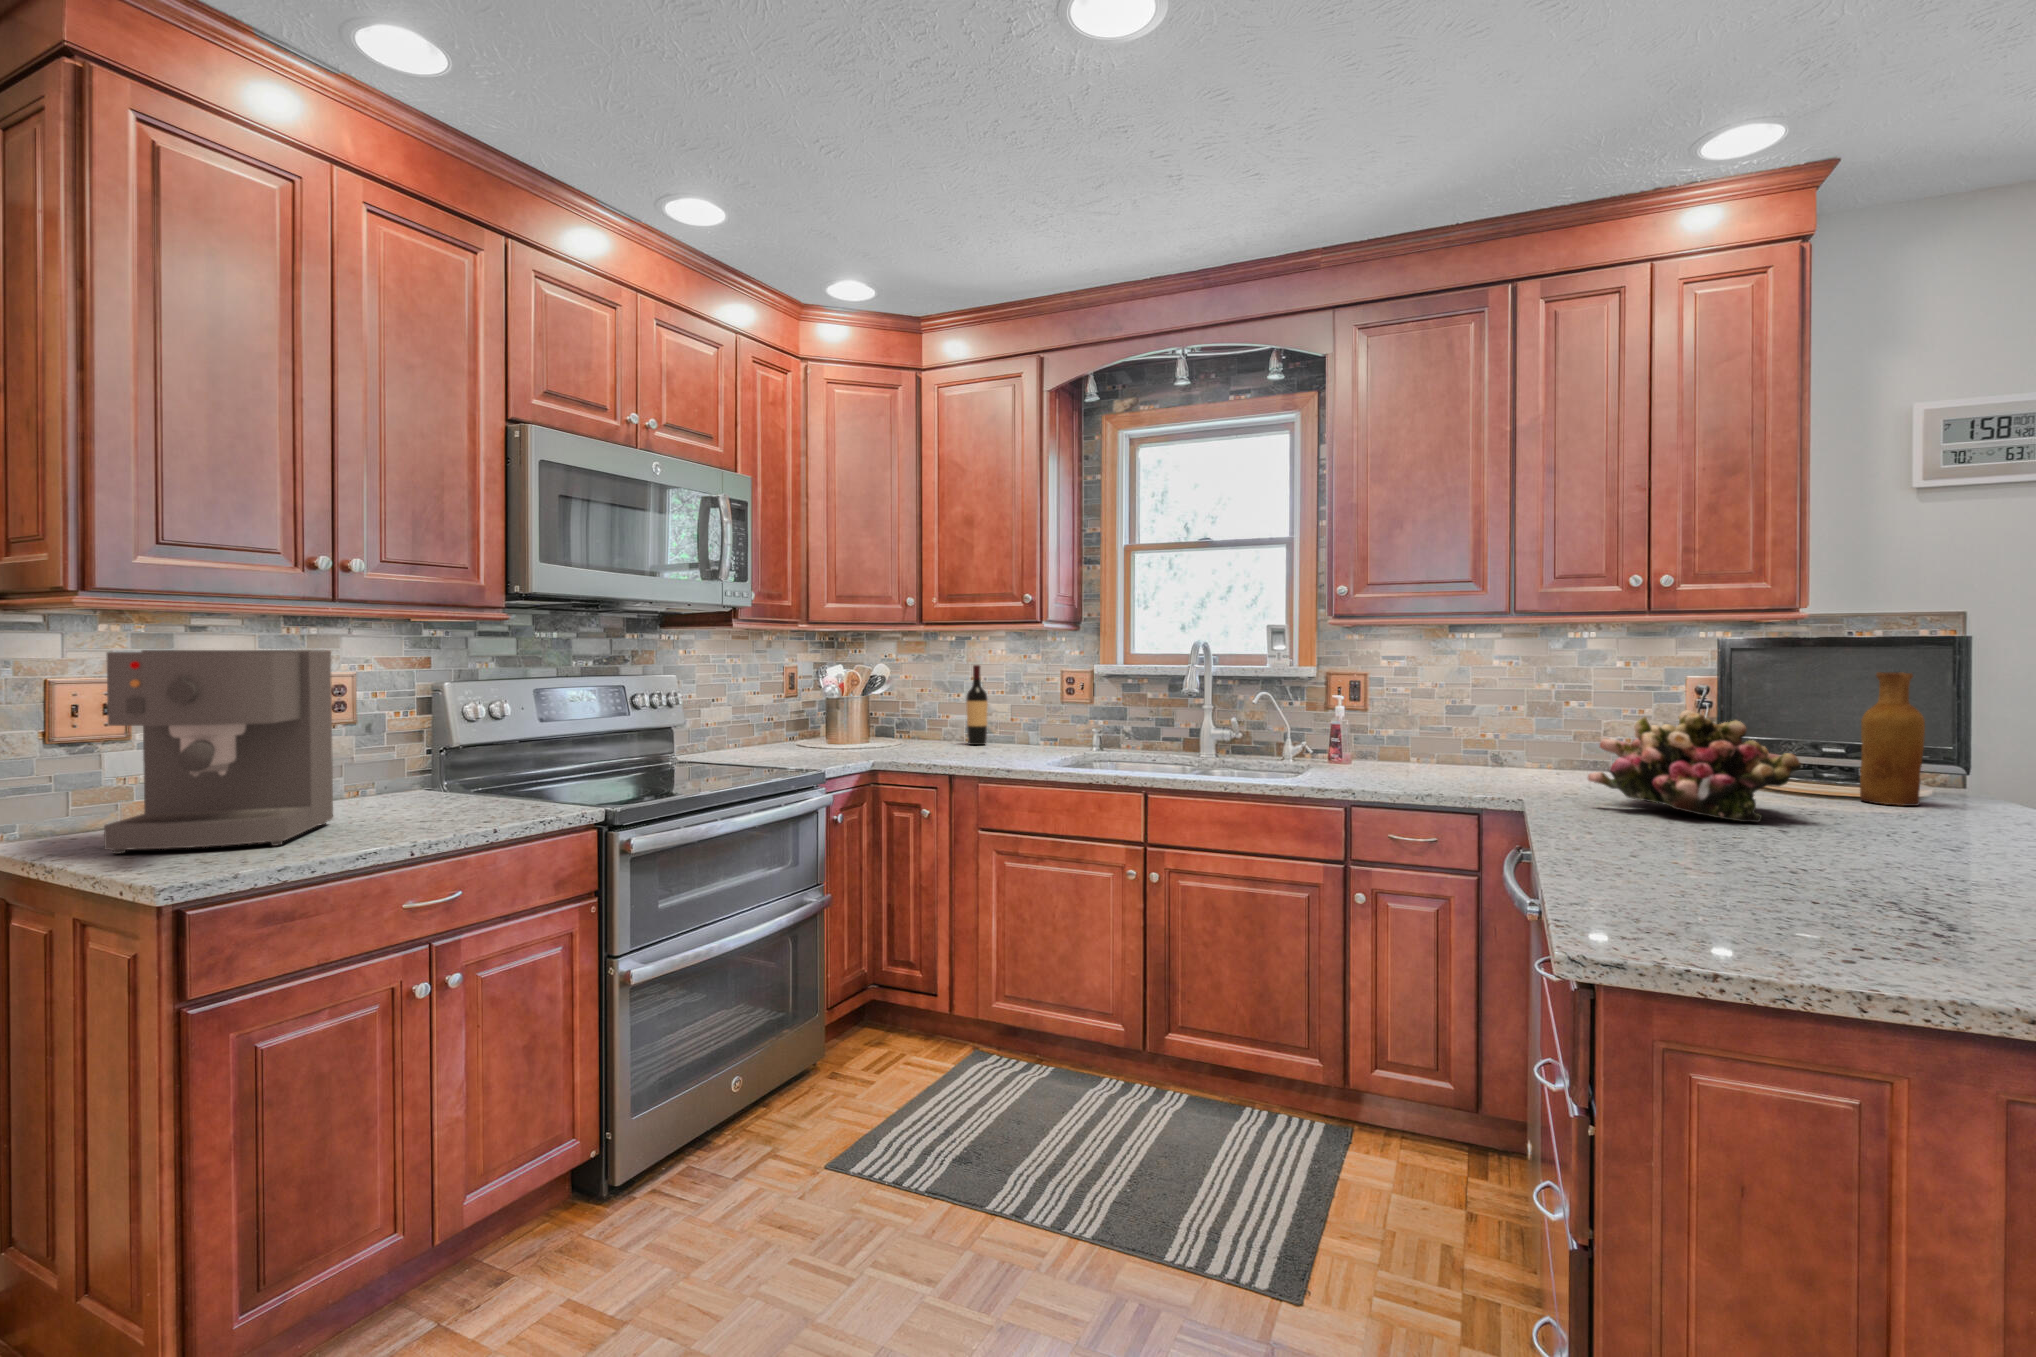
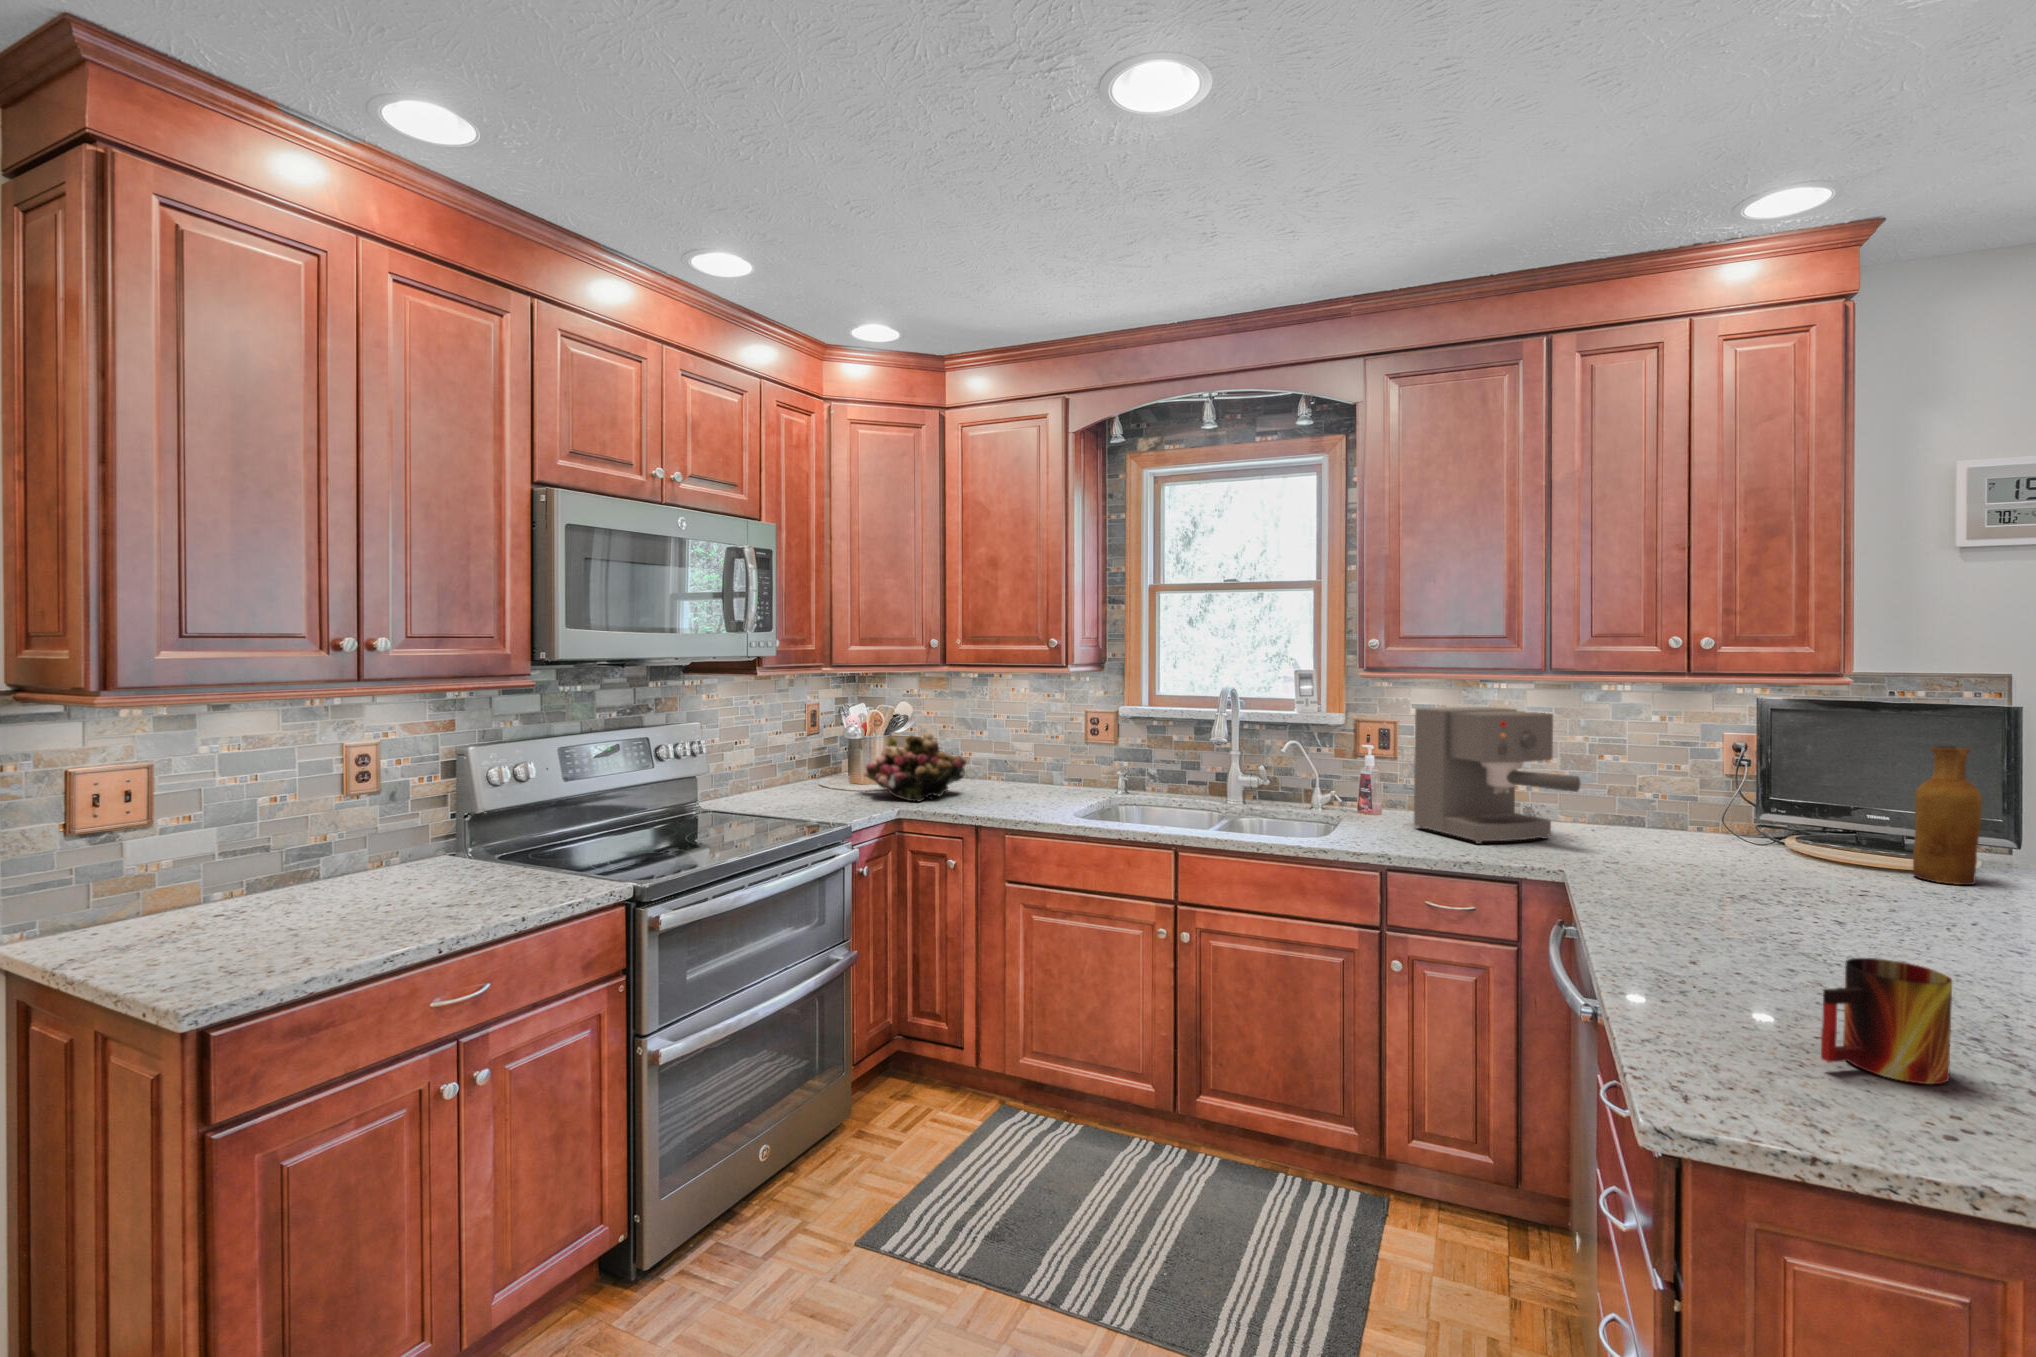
coffee maker: present [104,650,333,854] -> present [1414,707,1580,844]
wine bottle: present [966,665,988,745] -> none [988,706,1009,787]
flower arrangement: present [1588,710,1802,823] -> present [863,732,967,801]
mug: none [1735,818,1859,929] -> present [1821,958,1952,1084]

